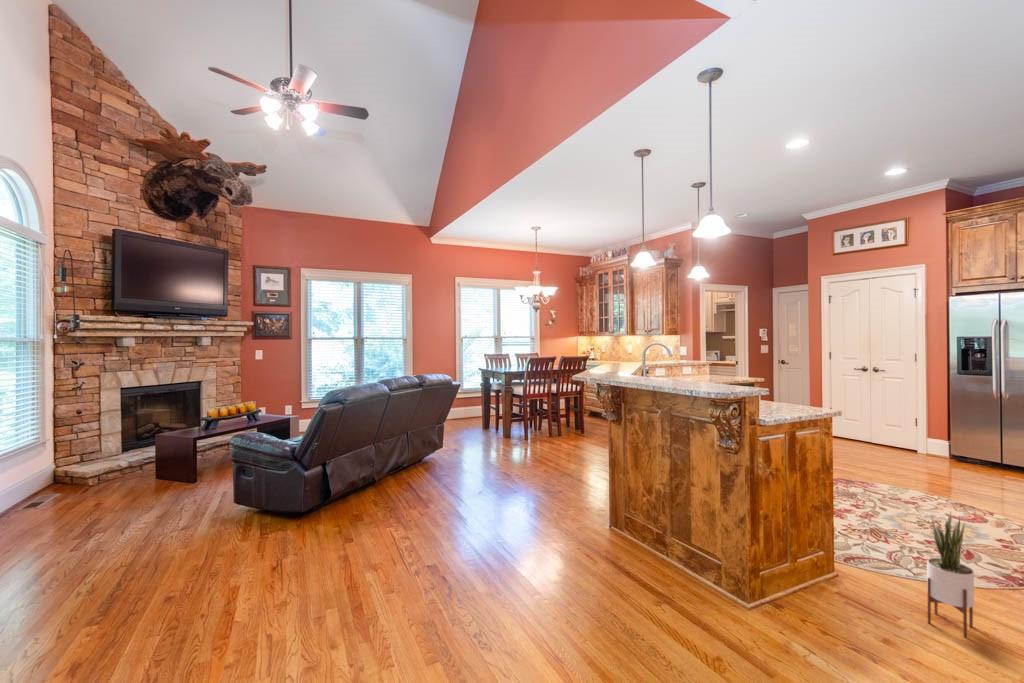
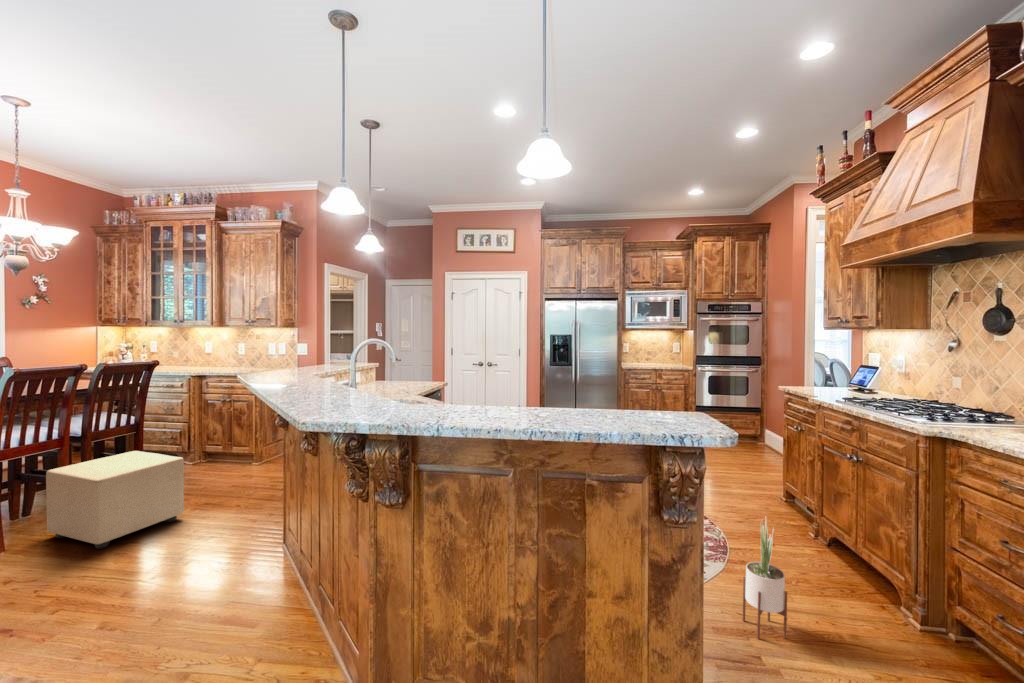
ottoman: none [540,404,592,447] -> present [46,451,184,549]

